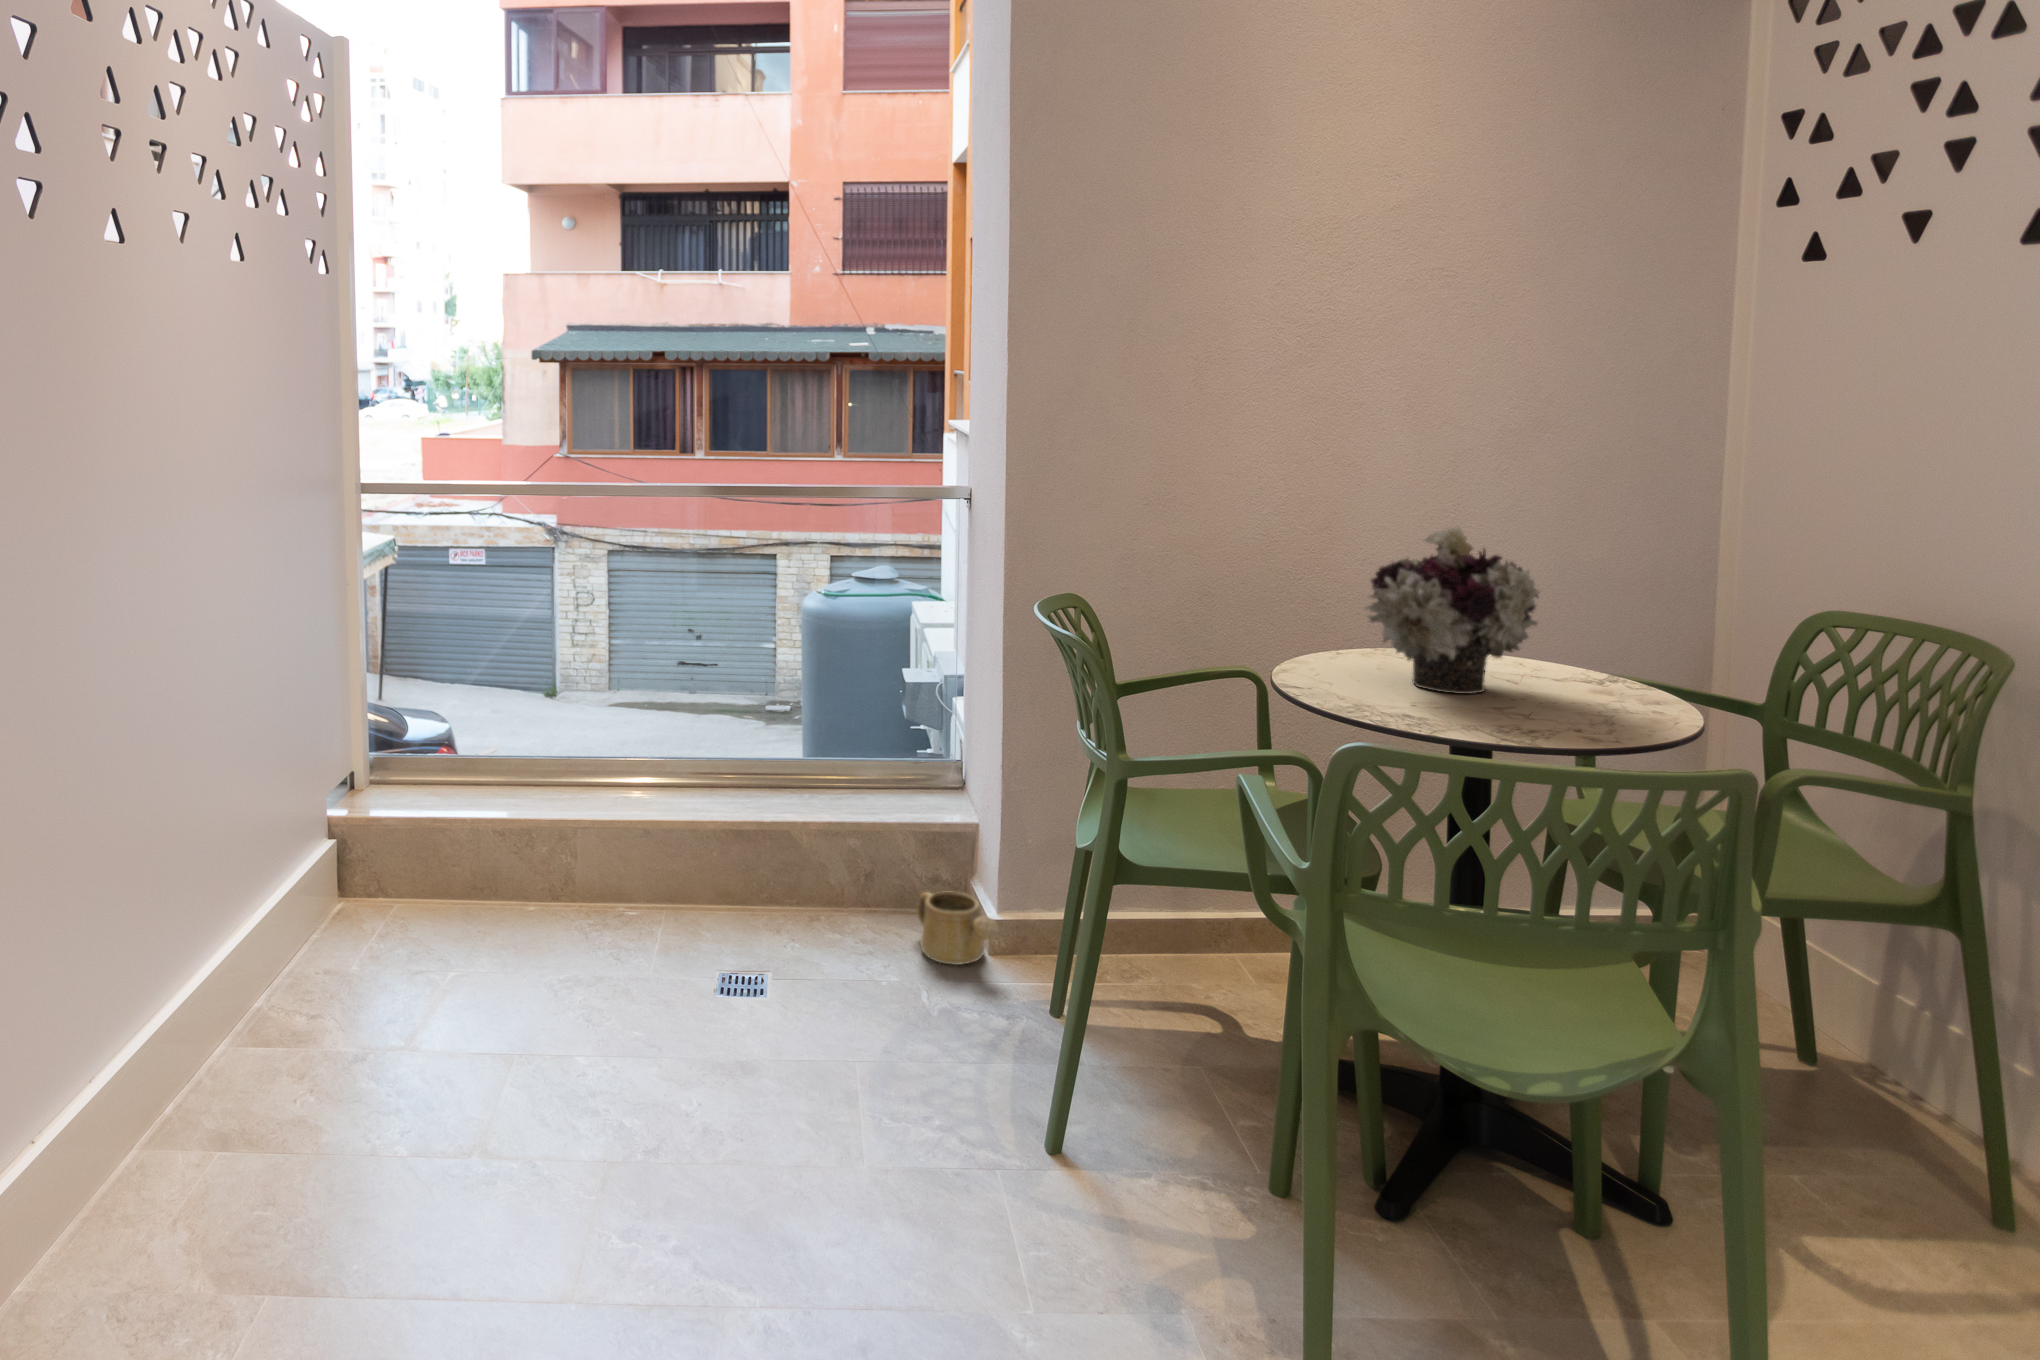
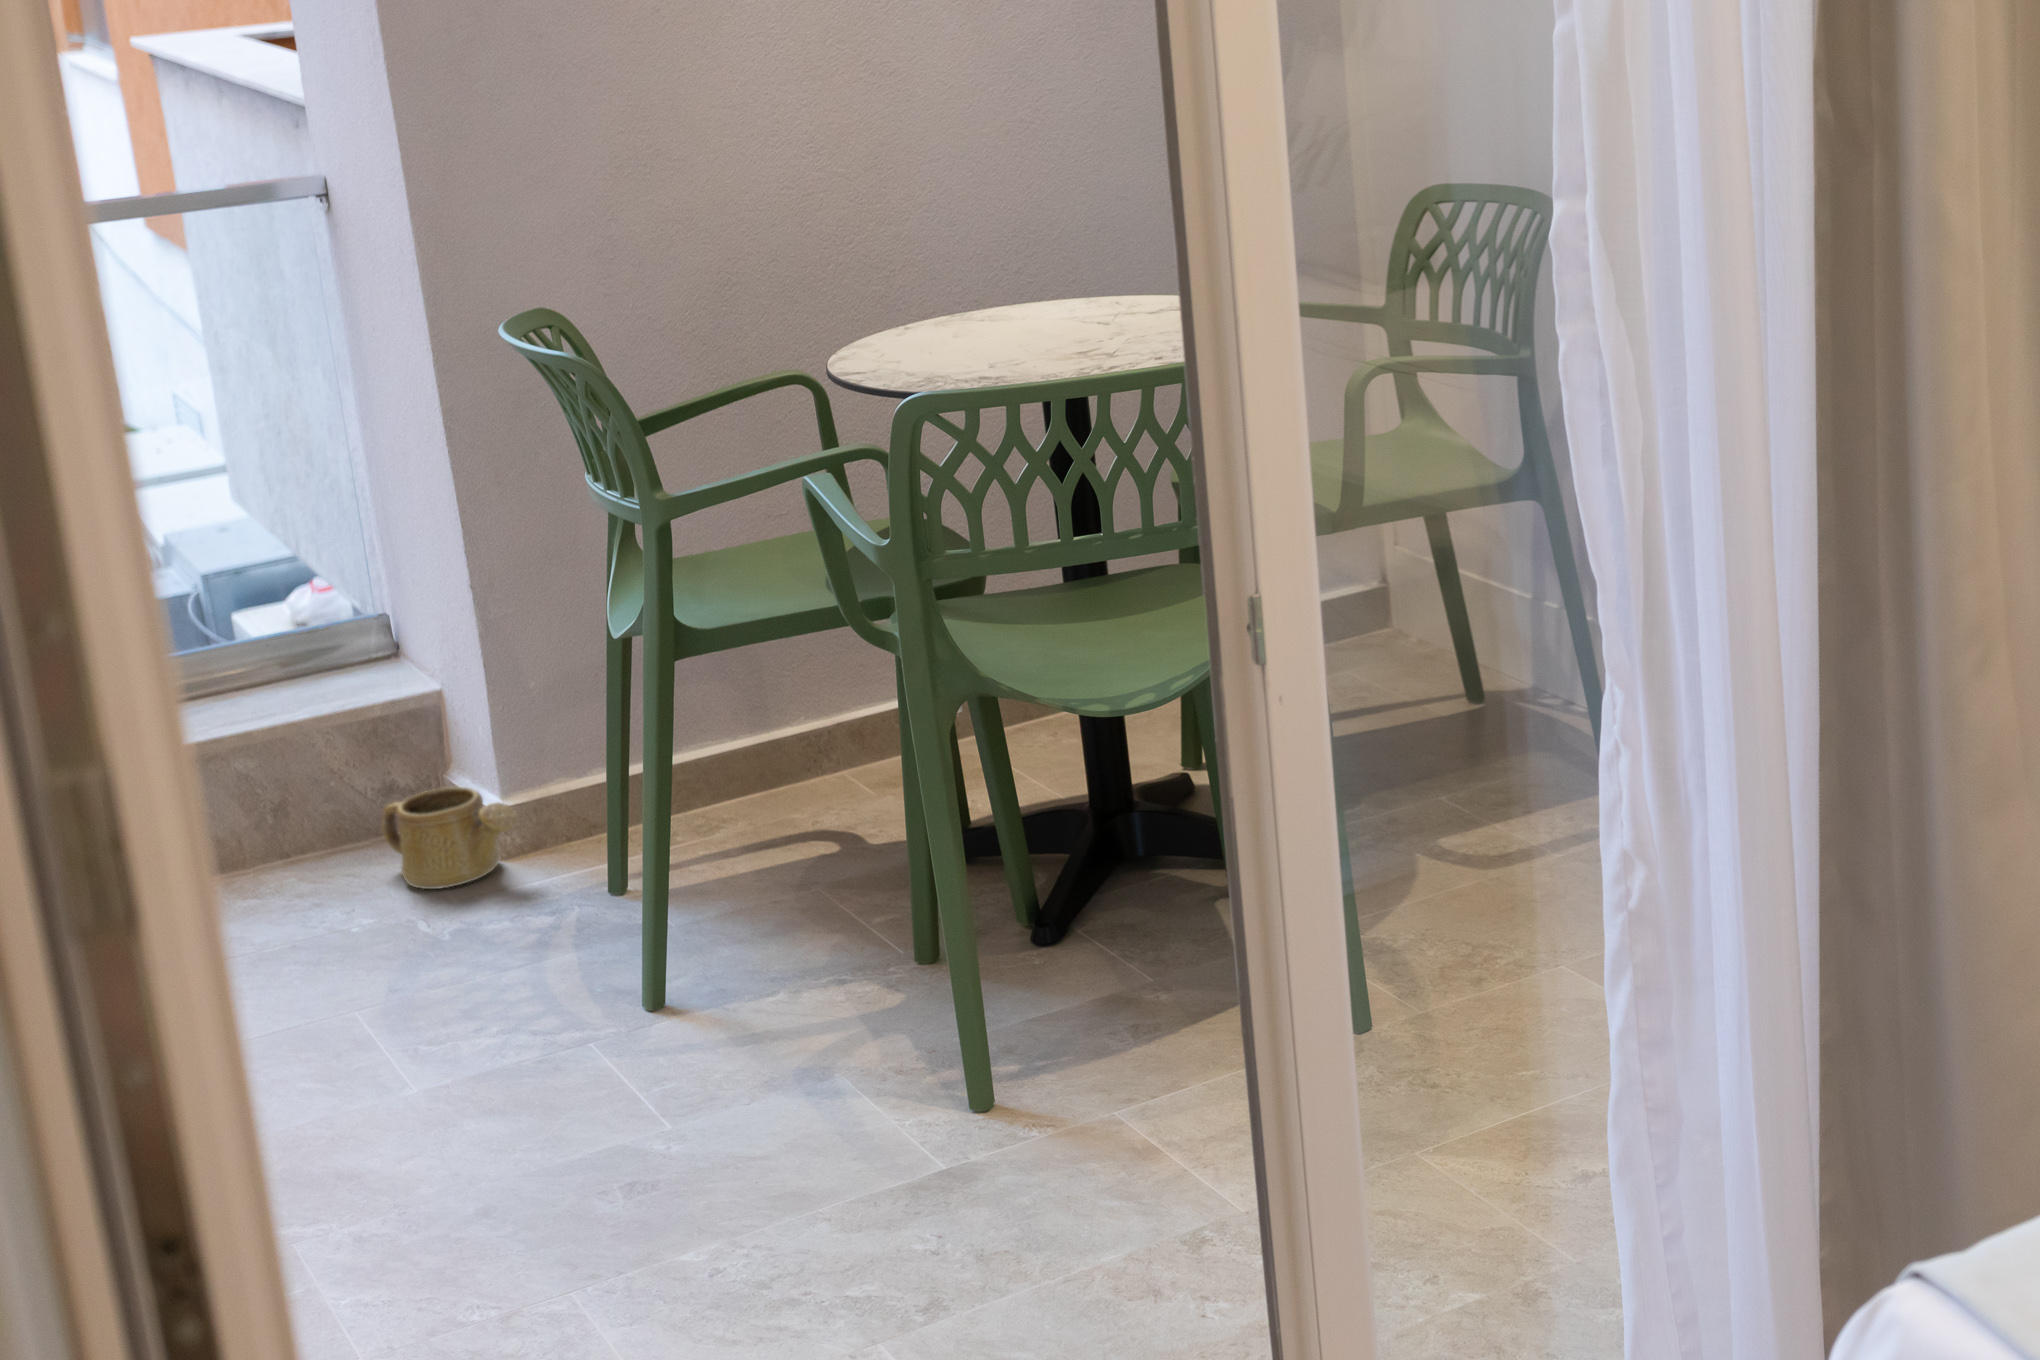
flower arrangement: present [1366,526,1540,694] -> none [909,134,1099,342]

